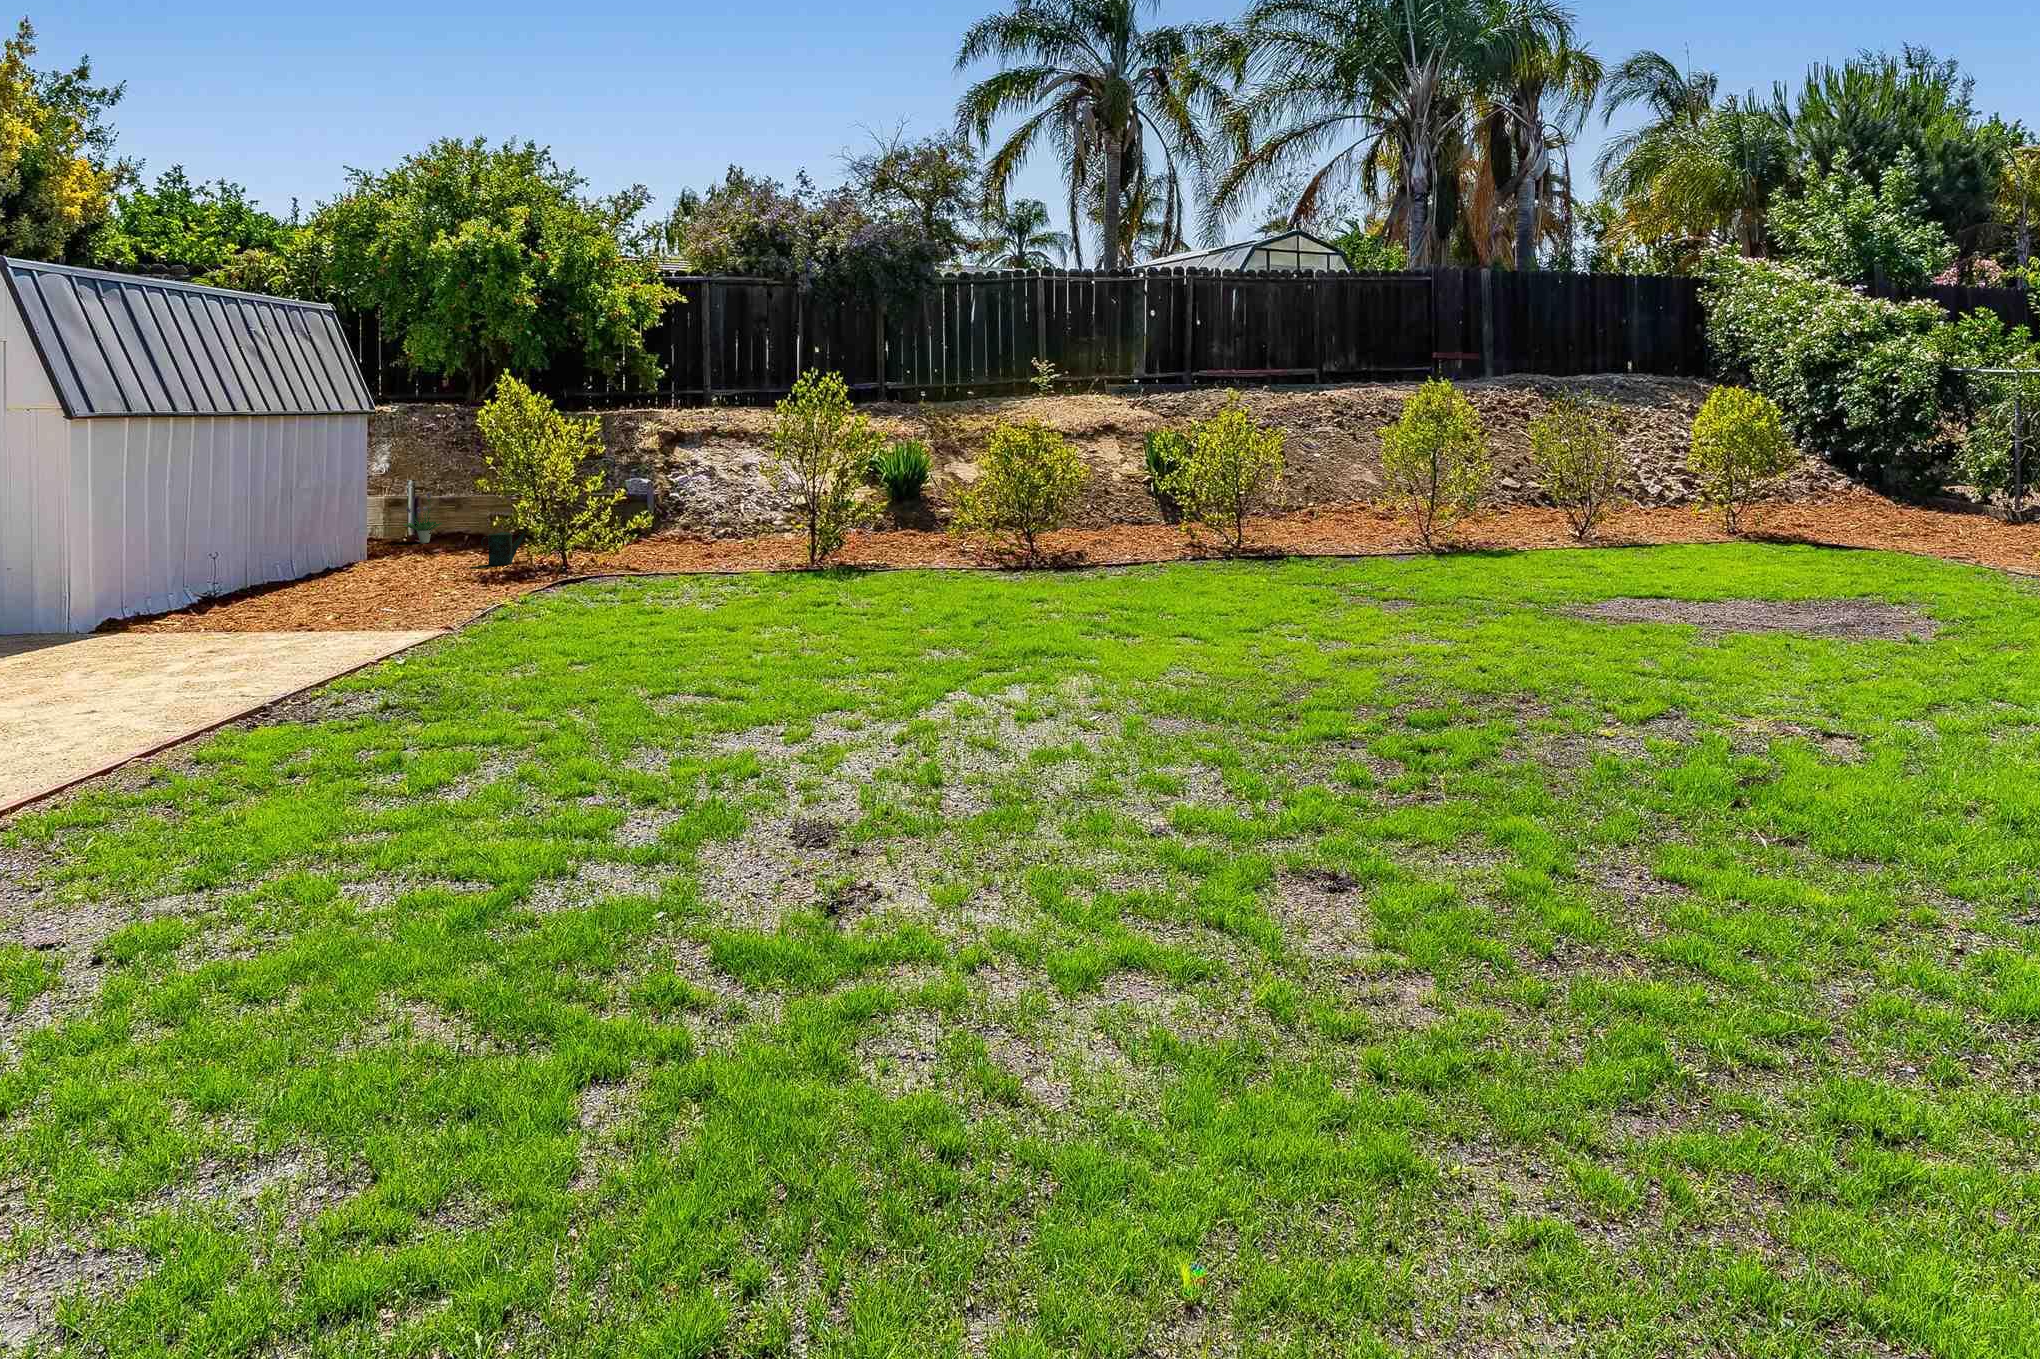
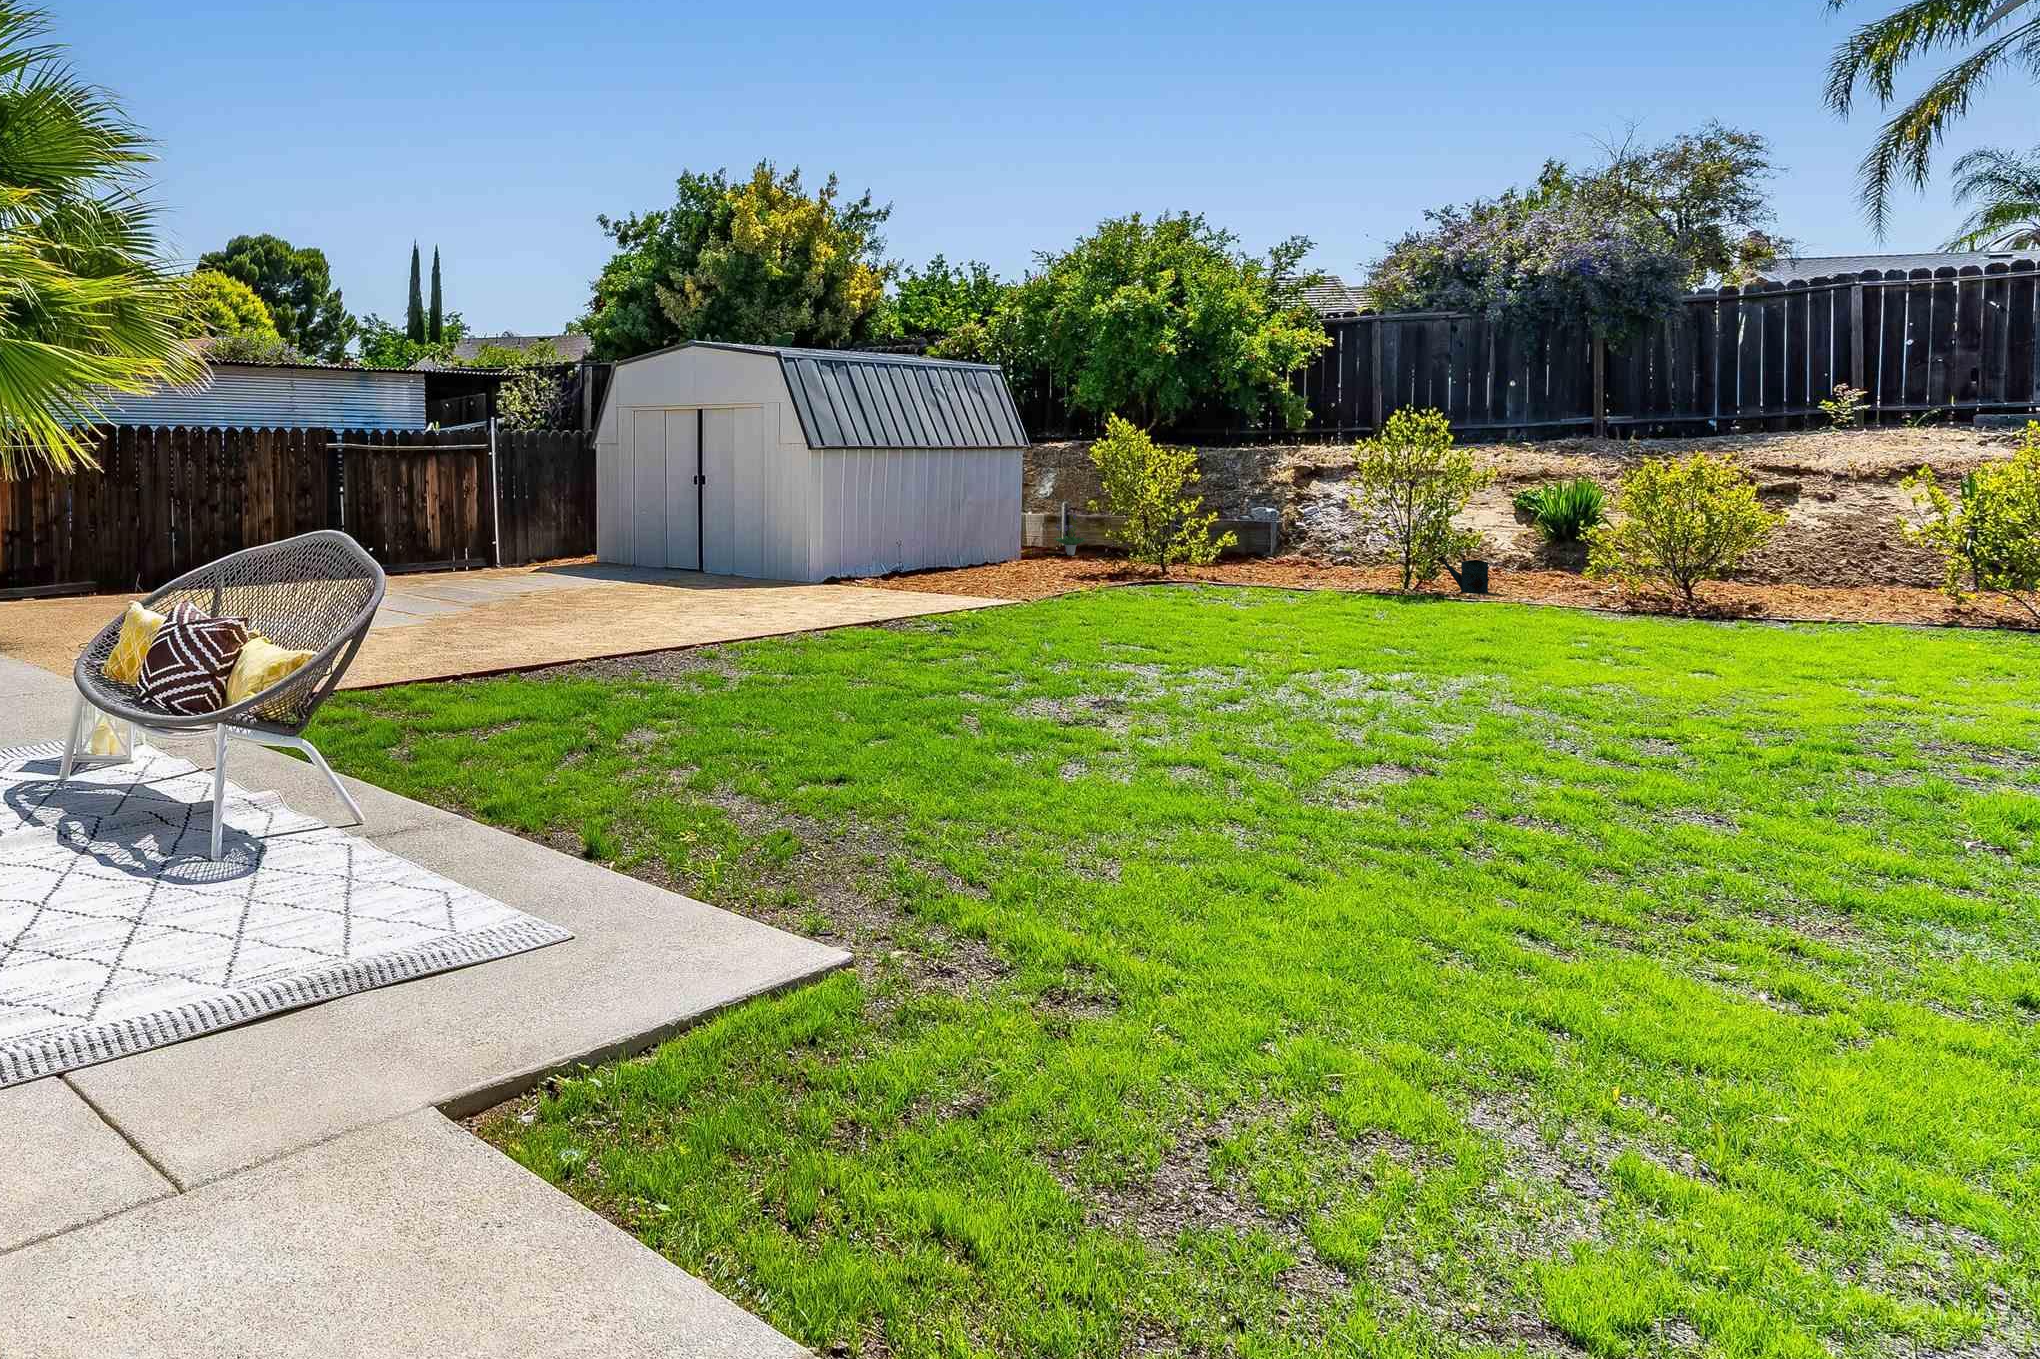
watering can: present [481,527,529,565] -> present [1436,555,1499,593]

